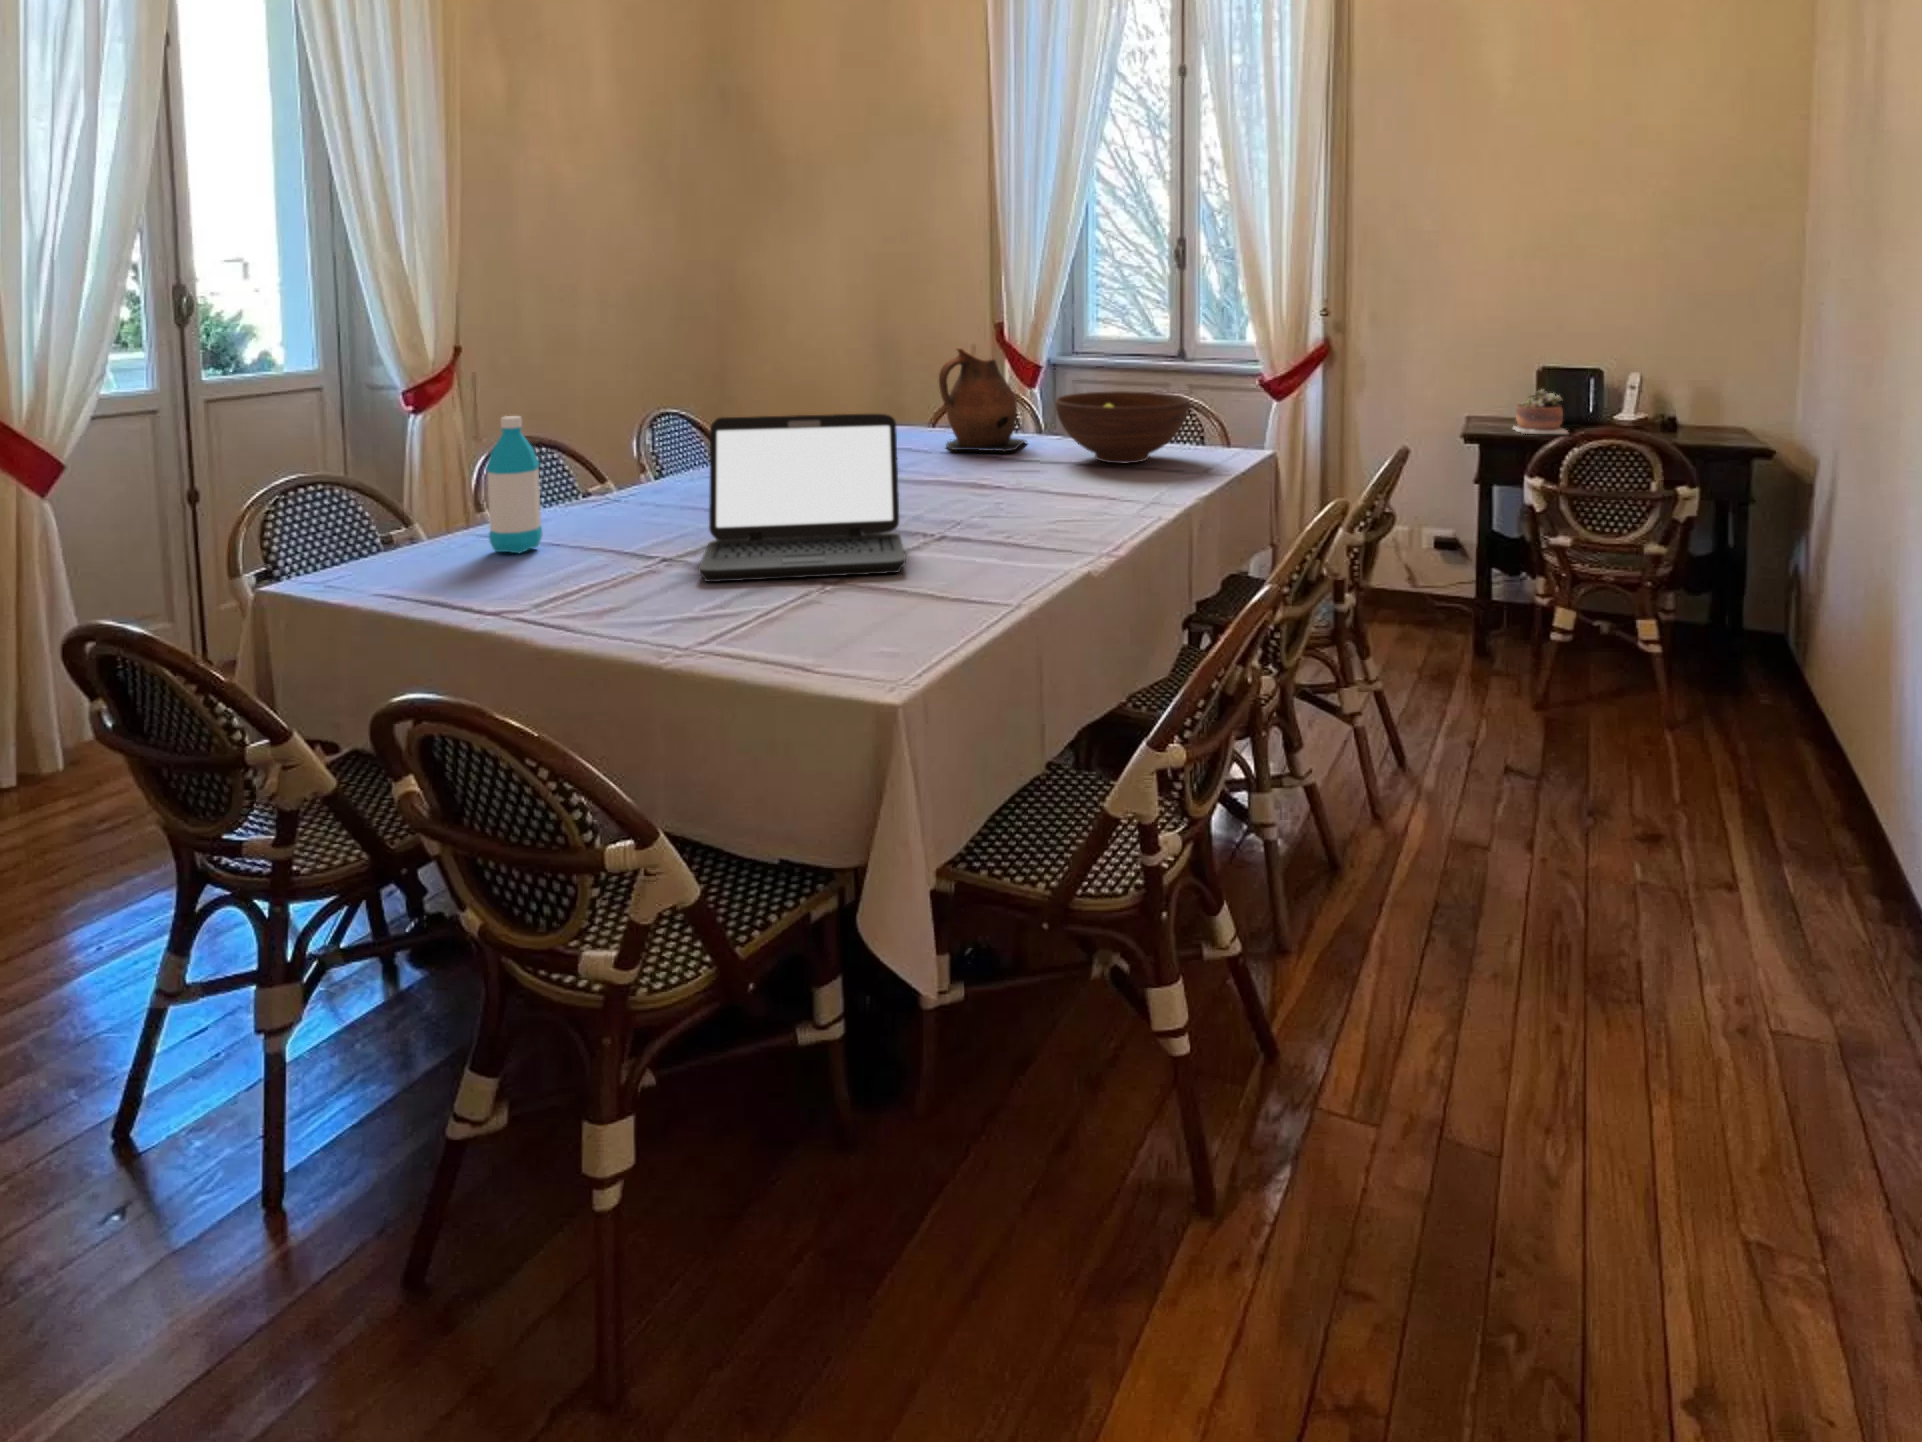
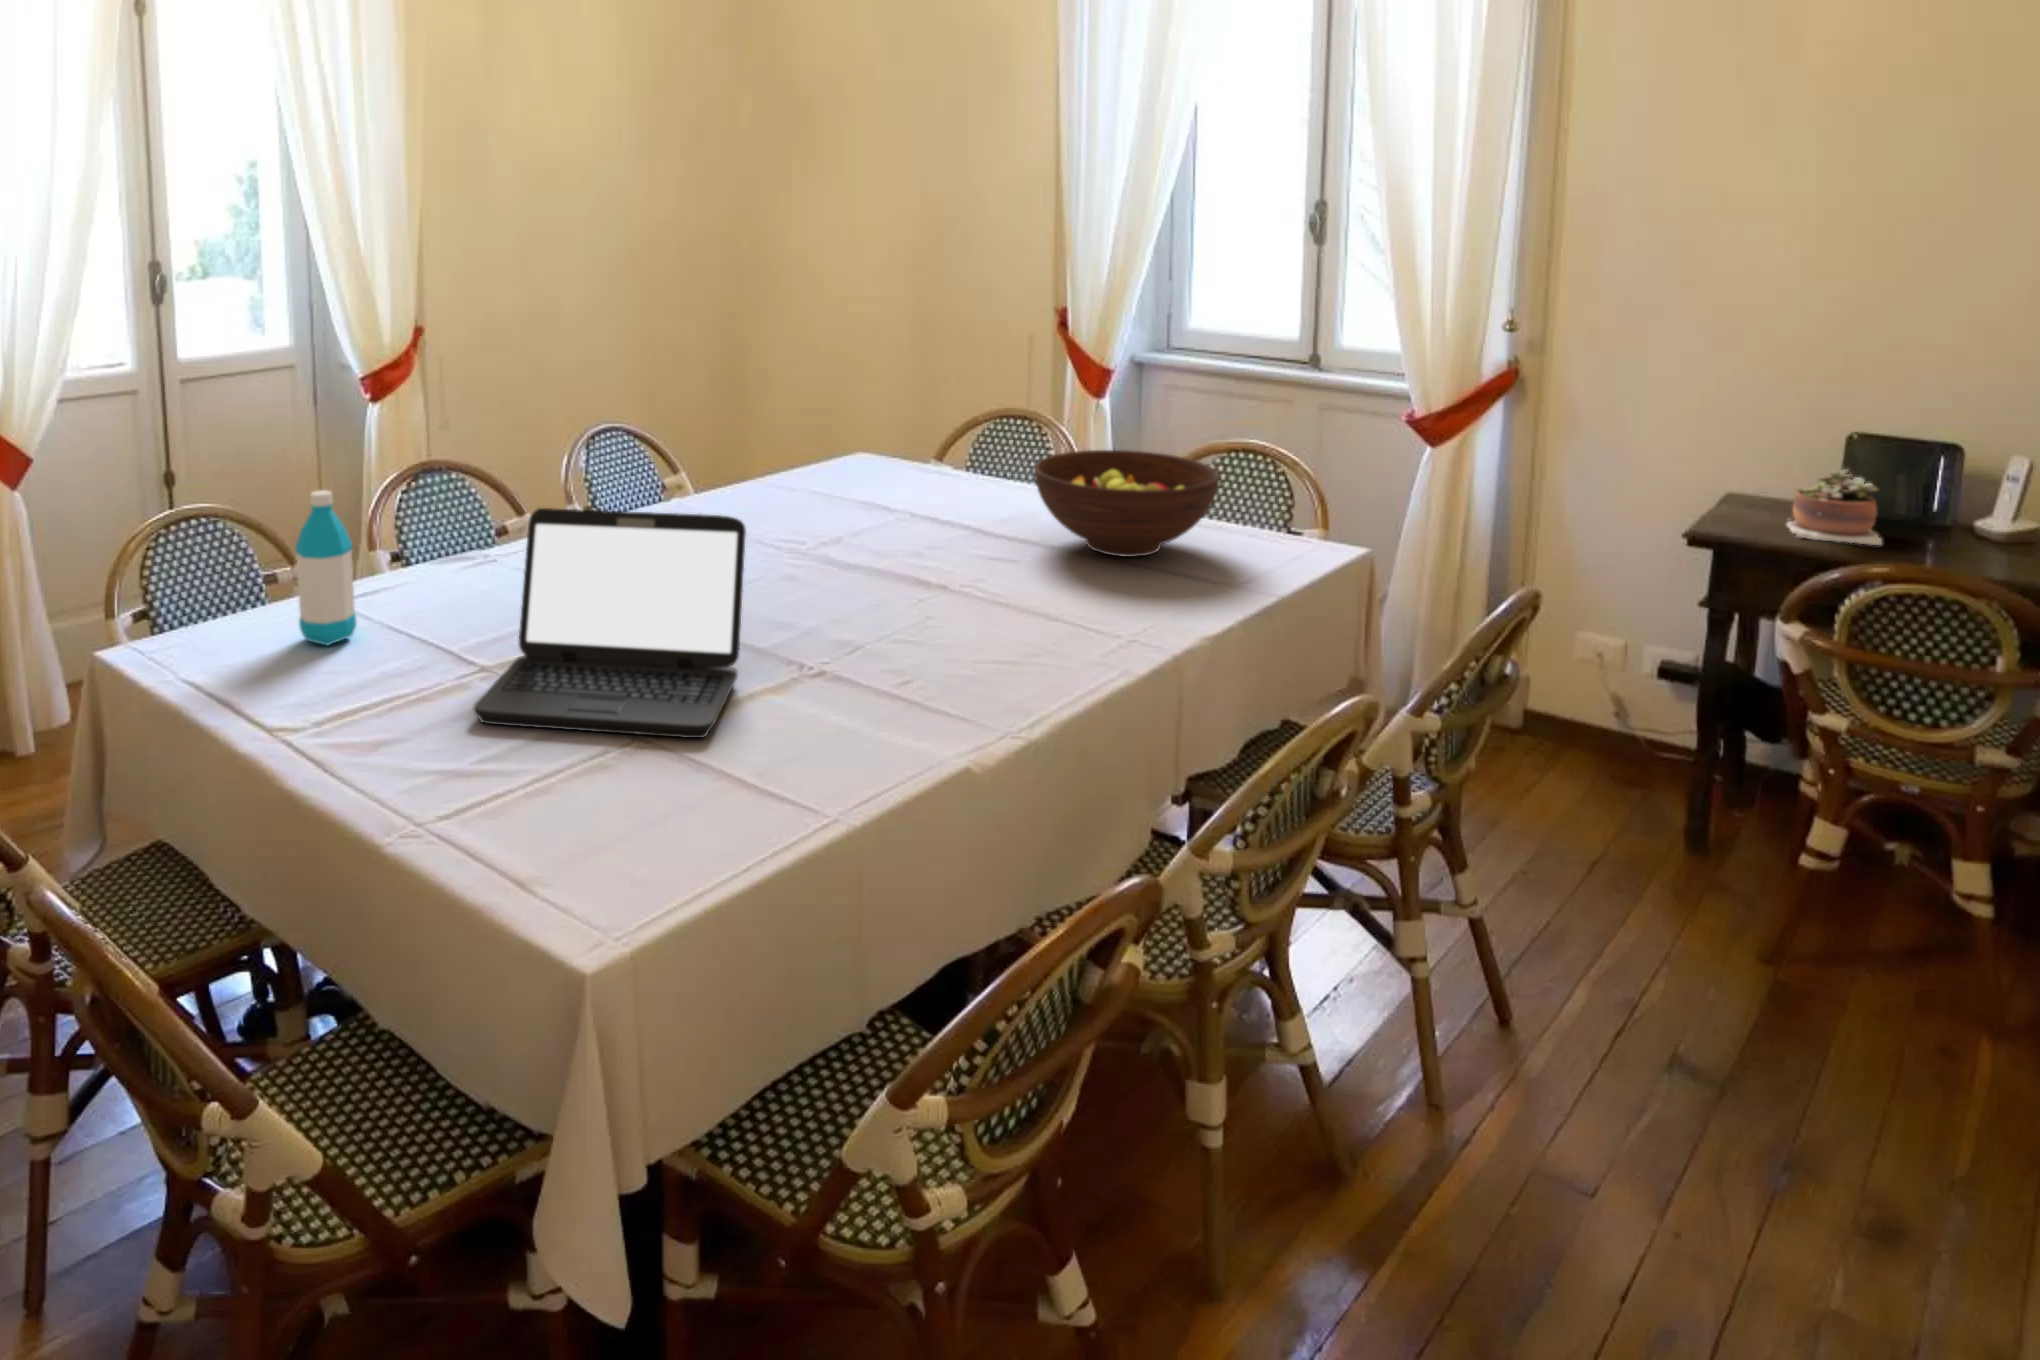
ceramic pitcher: present [939,348,1026,452] -> none [899,380,1018,521]

